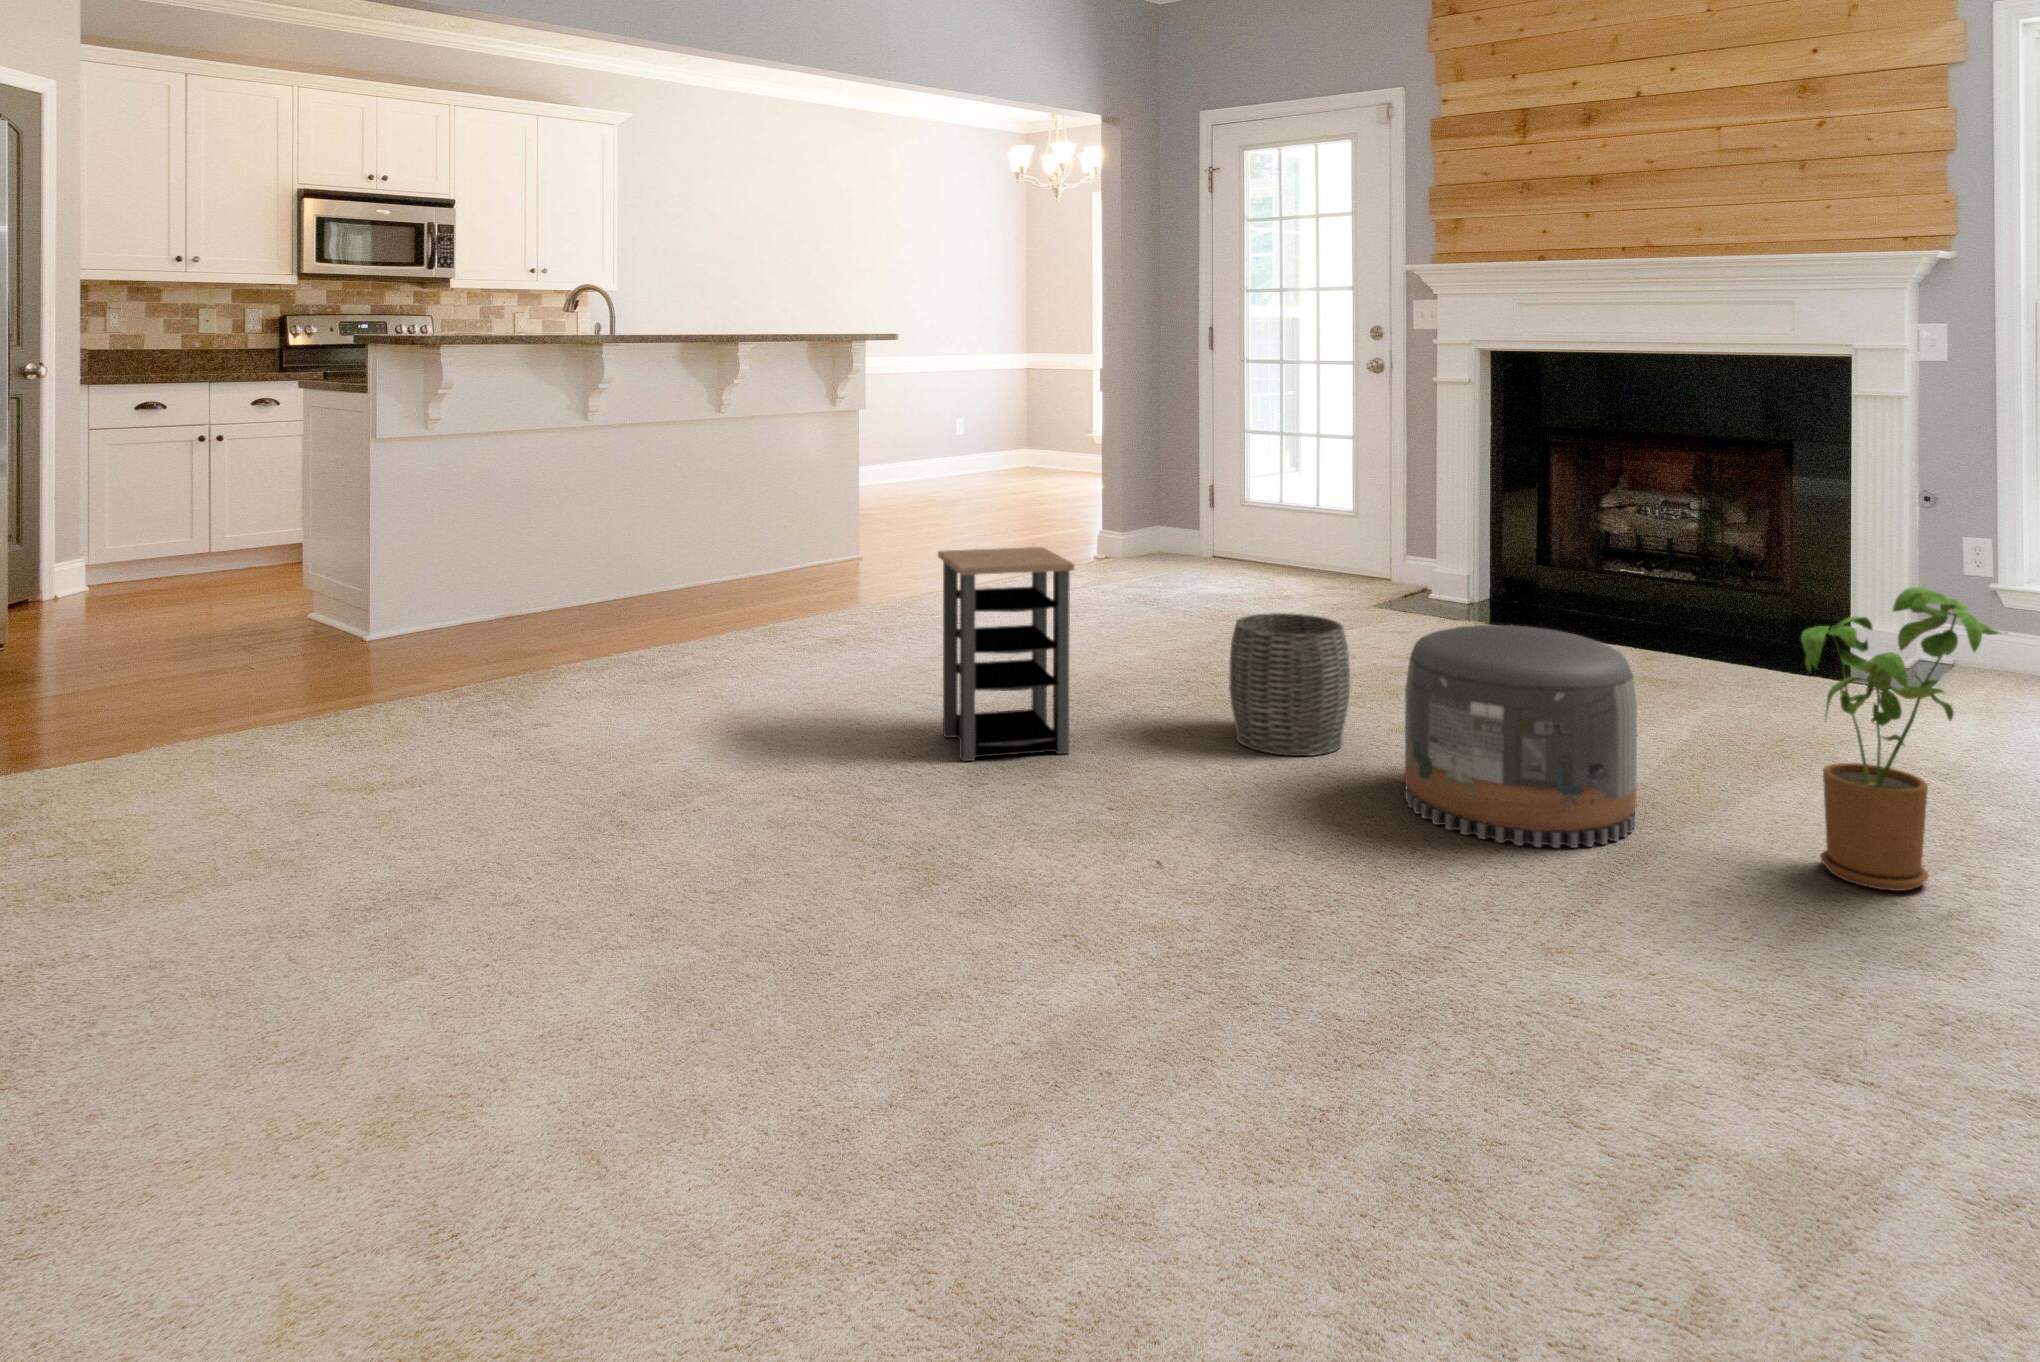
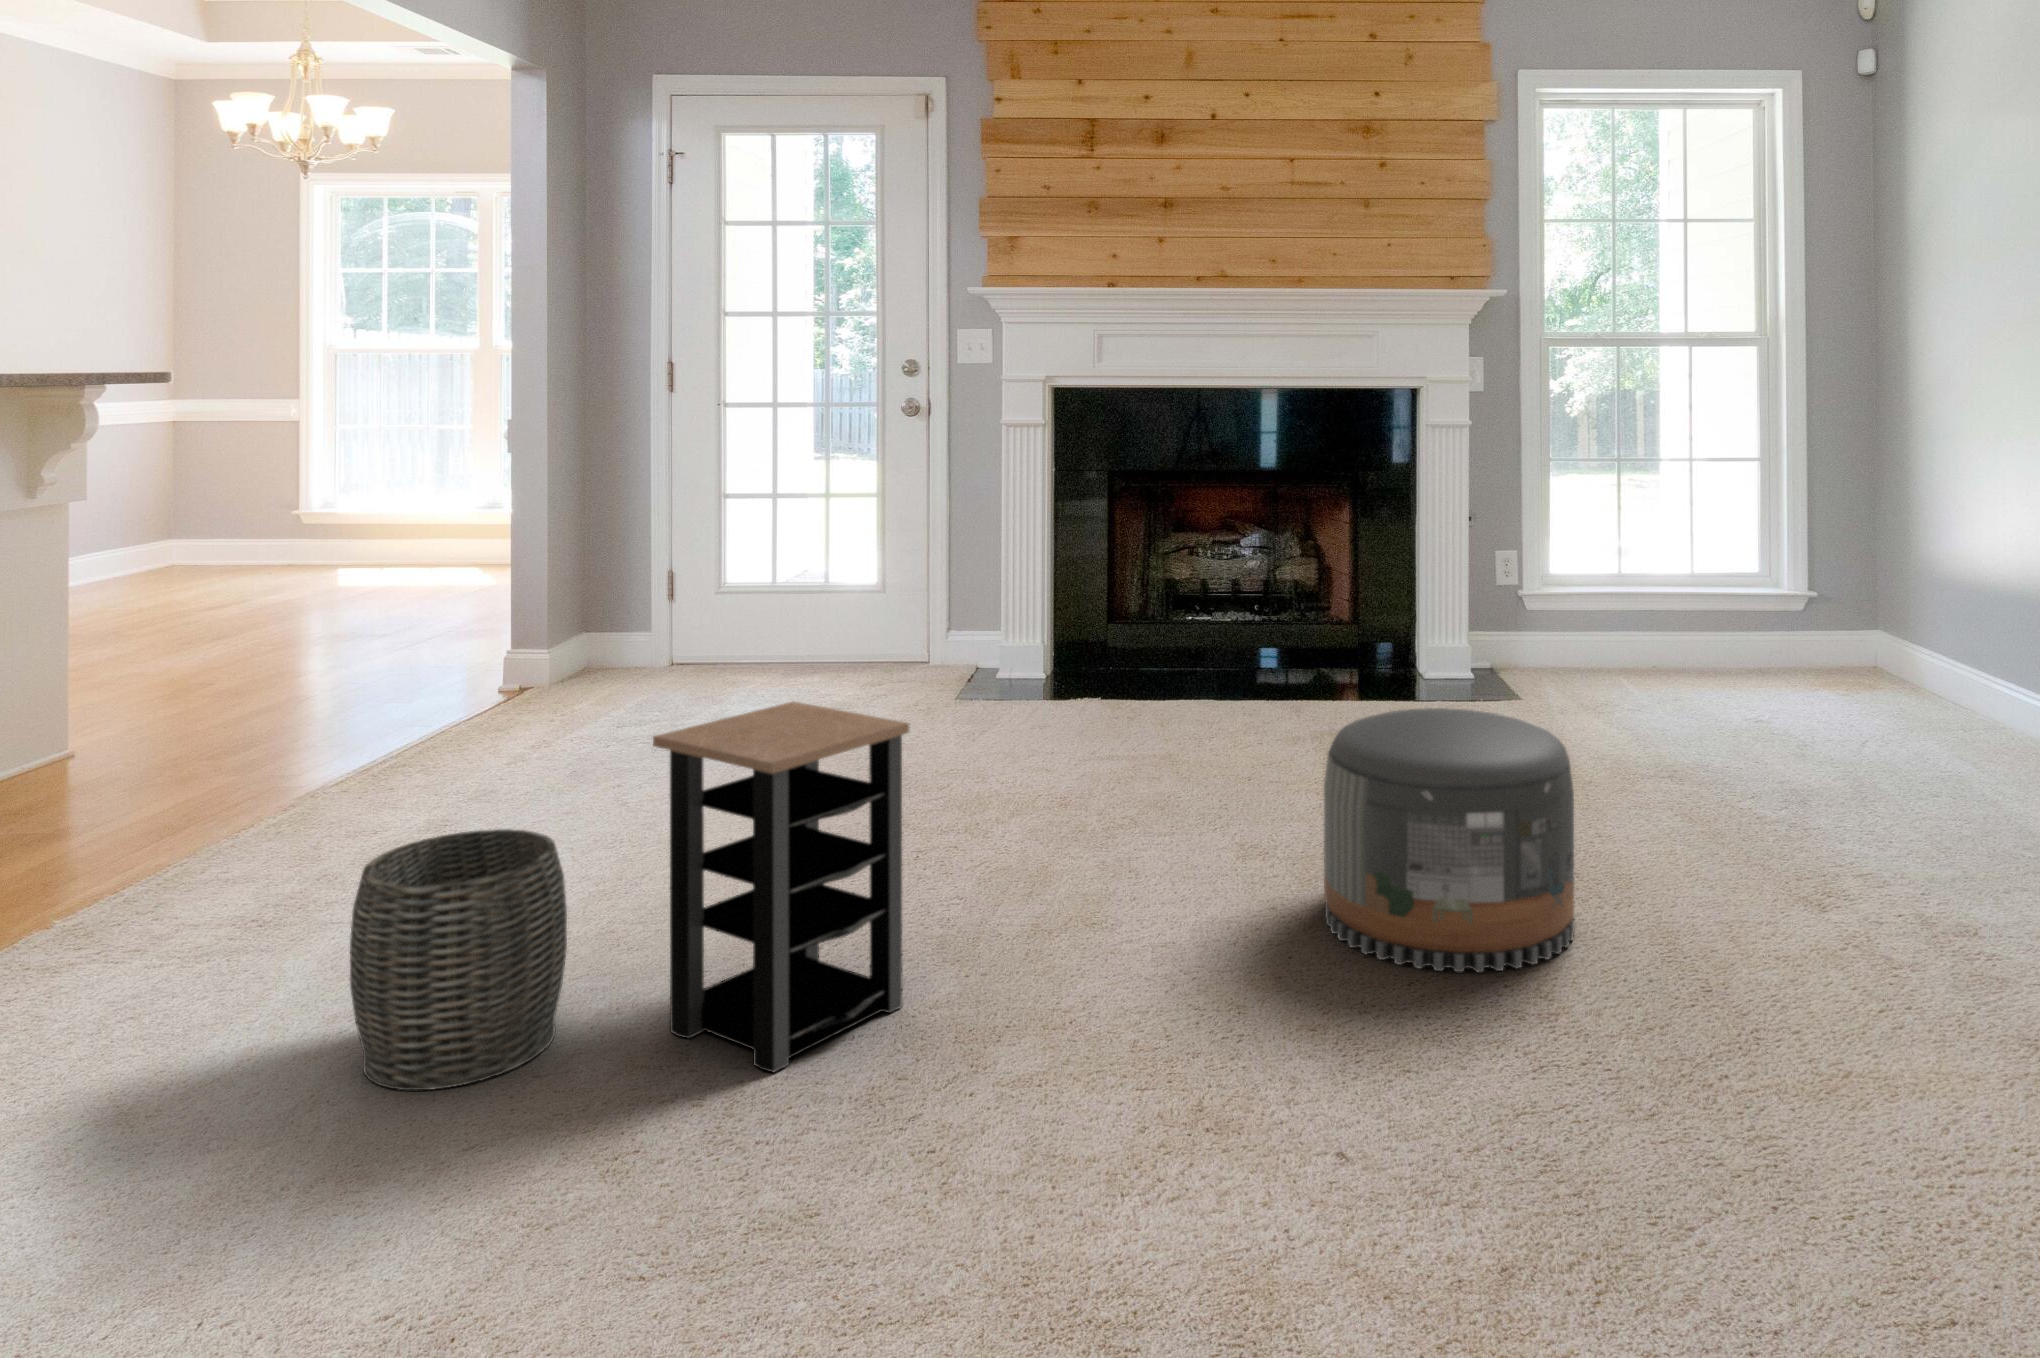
house plant: present [1801,587,2007,891] -> none [1686,618,1857,916]
woven basket: present [1229,613,1350,756] -> present [350,829,567,1090]

